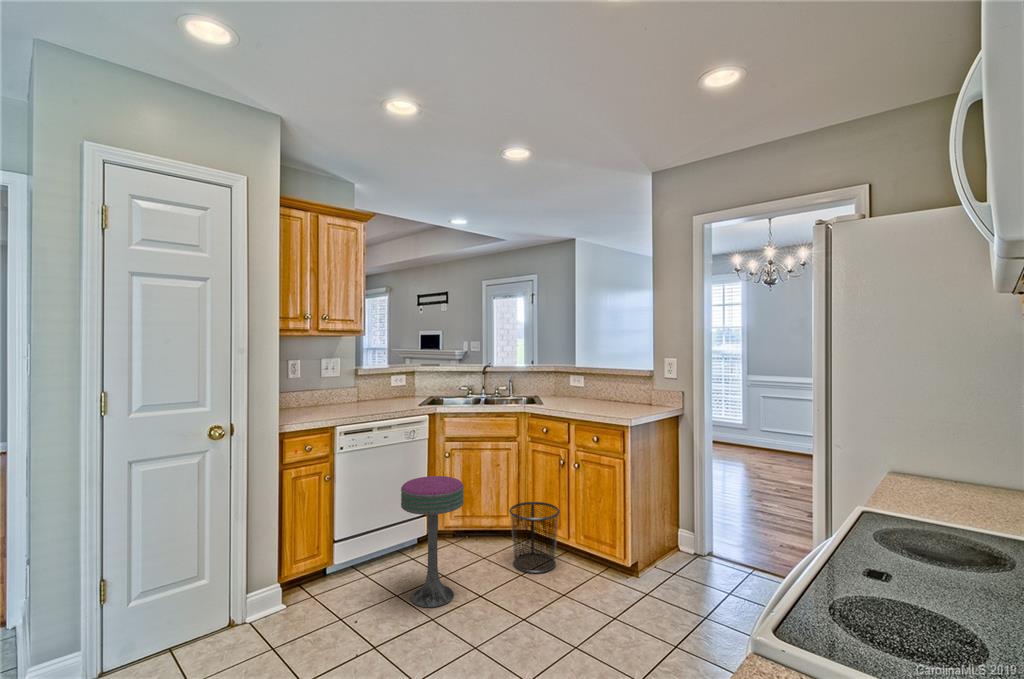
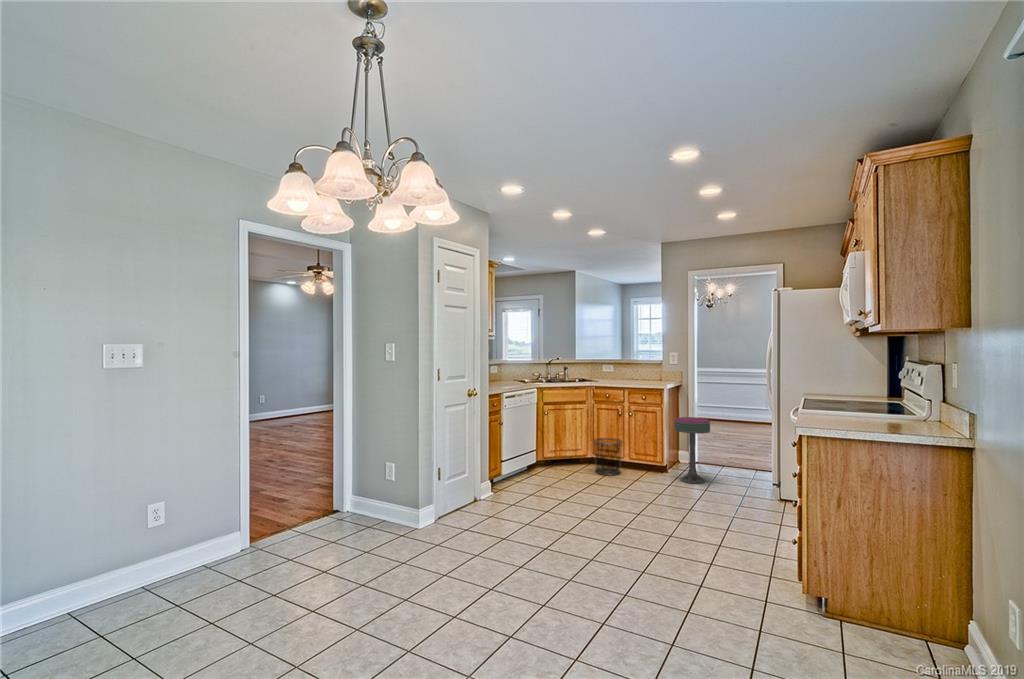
bar stool: present [401,476,464,607] -> present [674,417,710,484]

